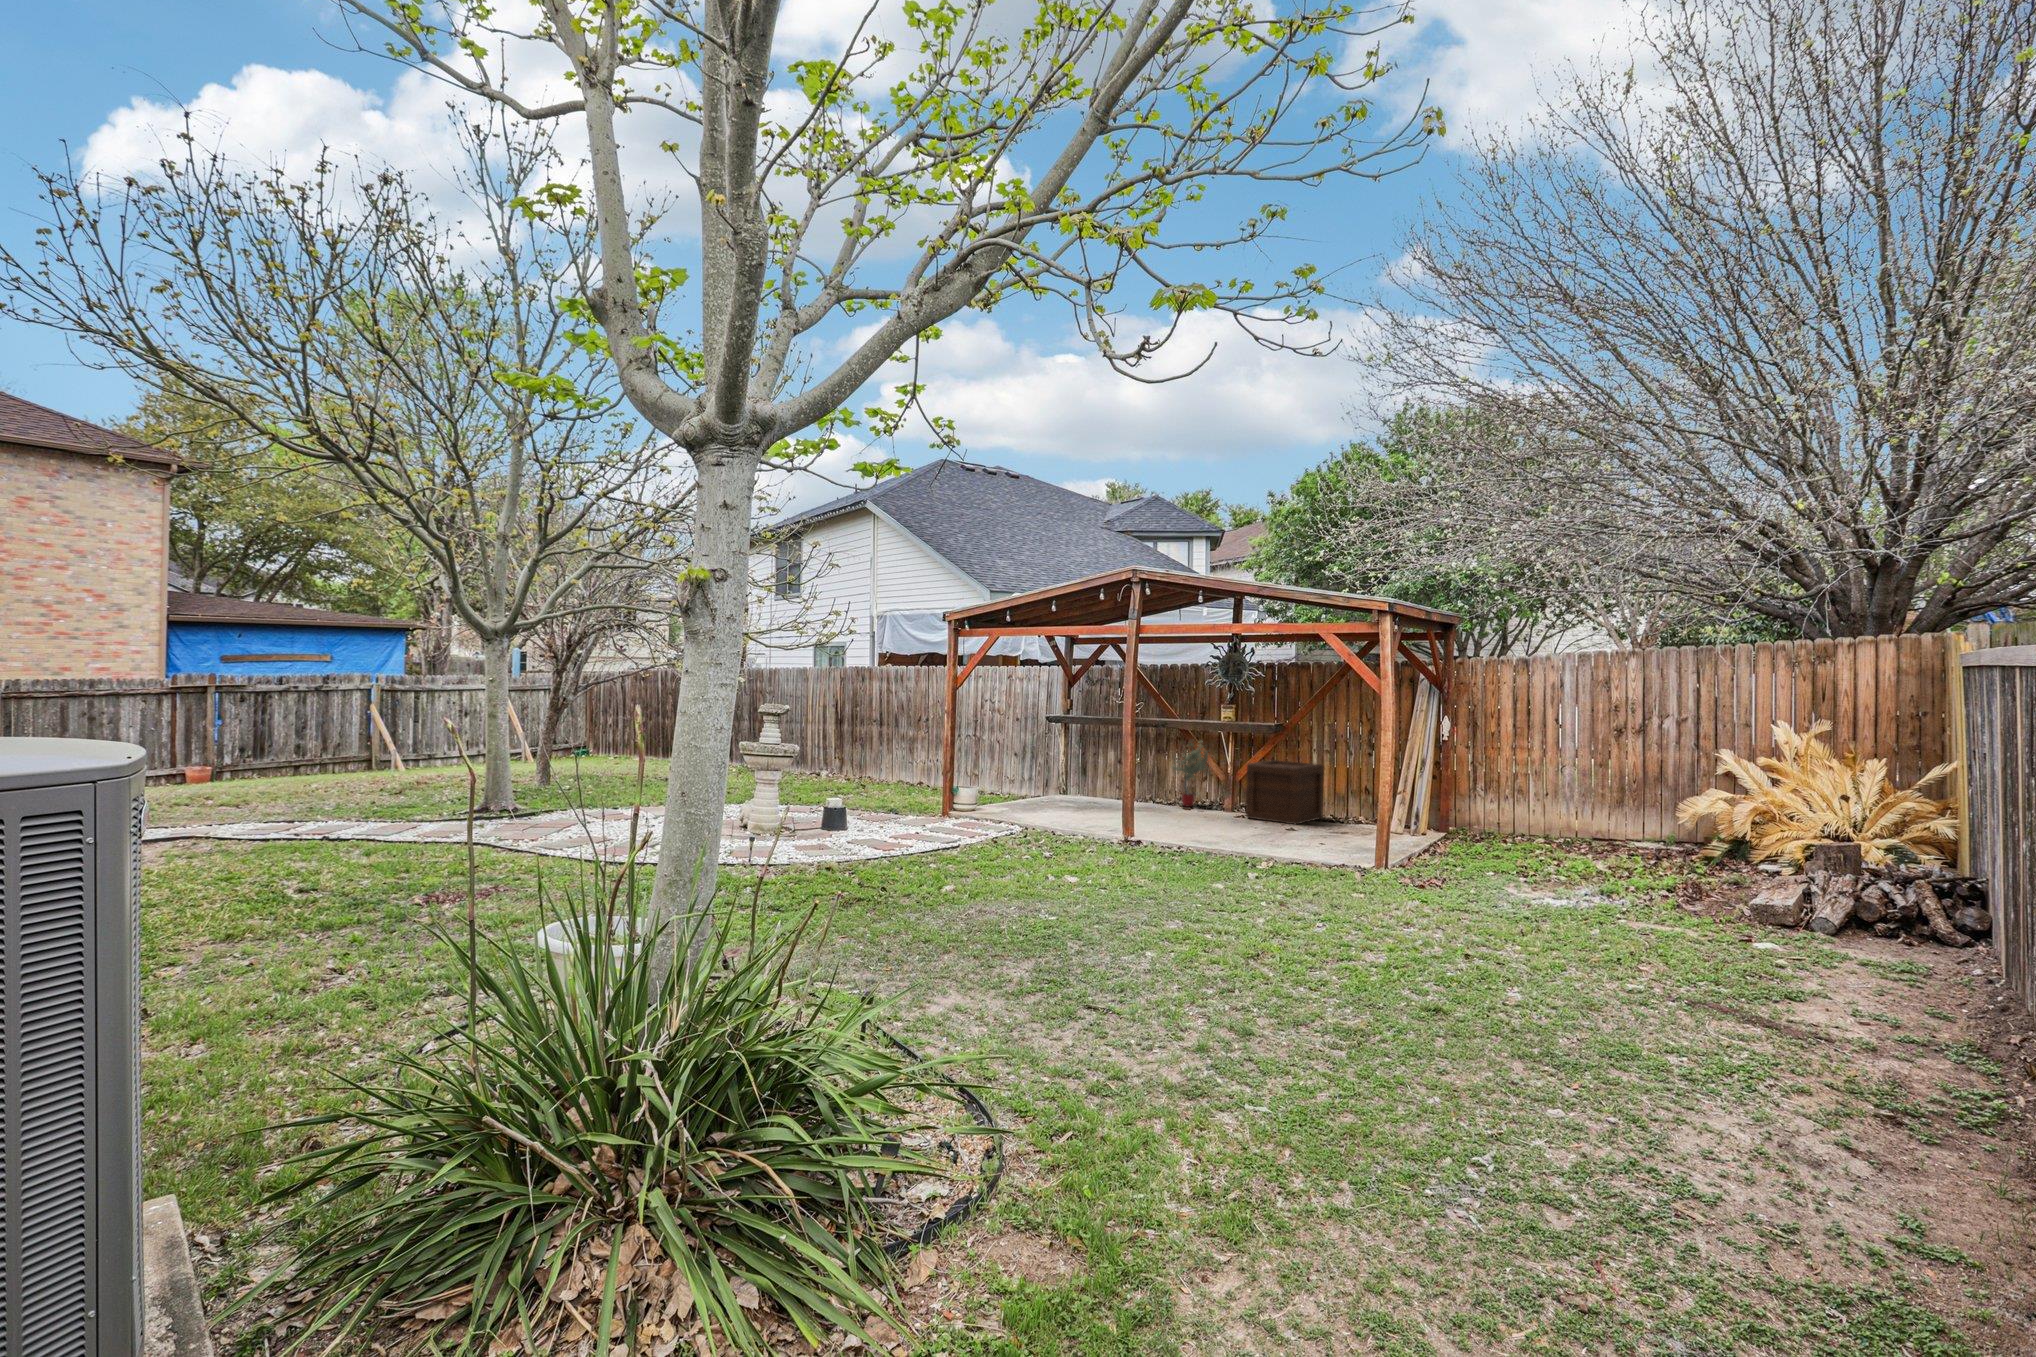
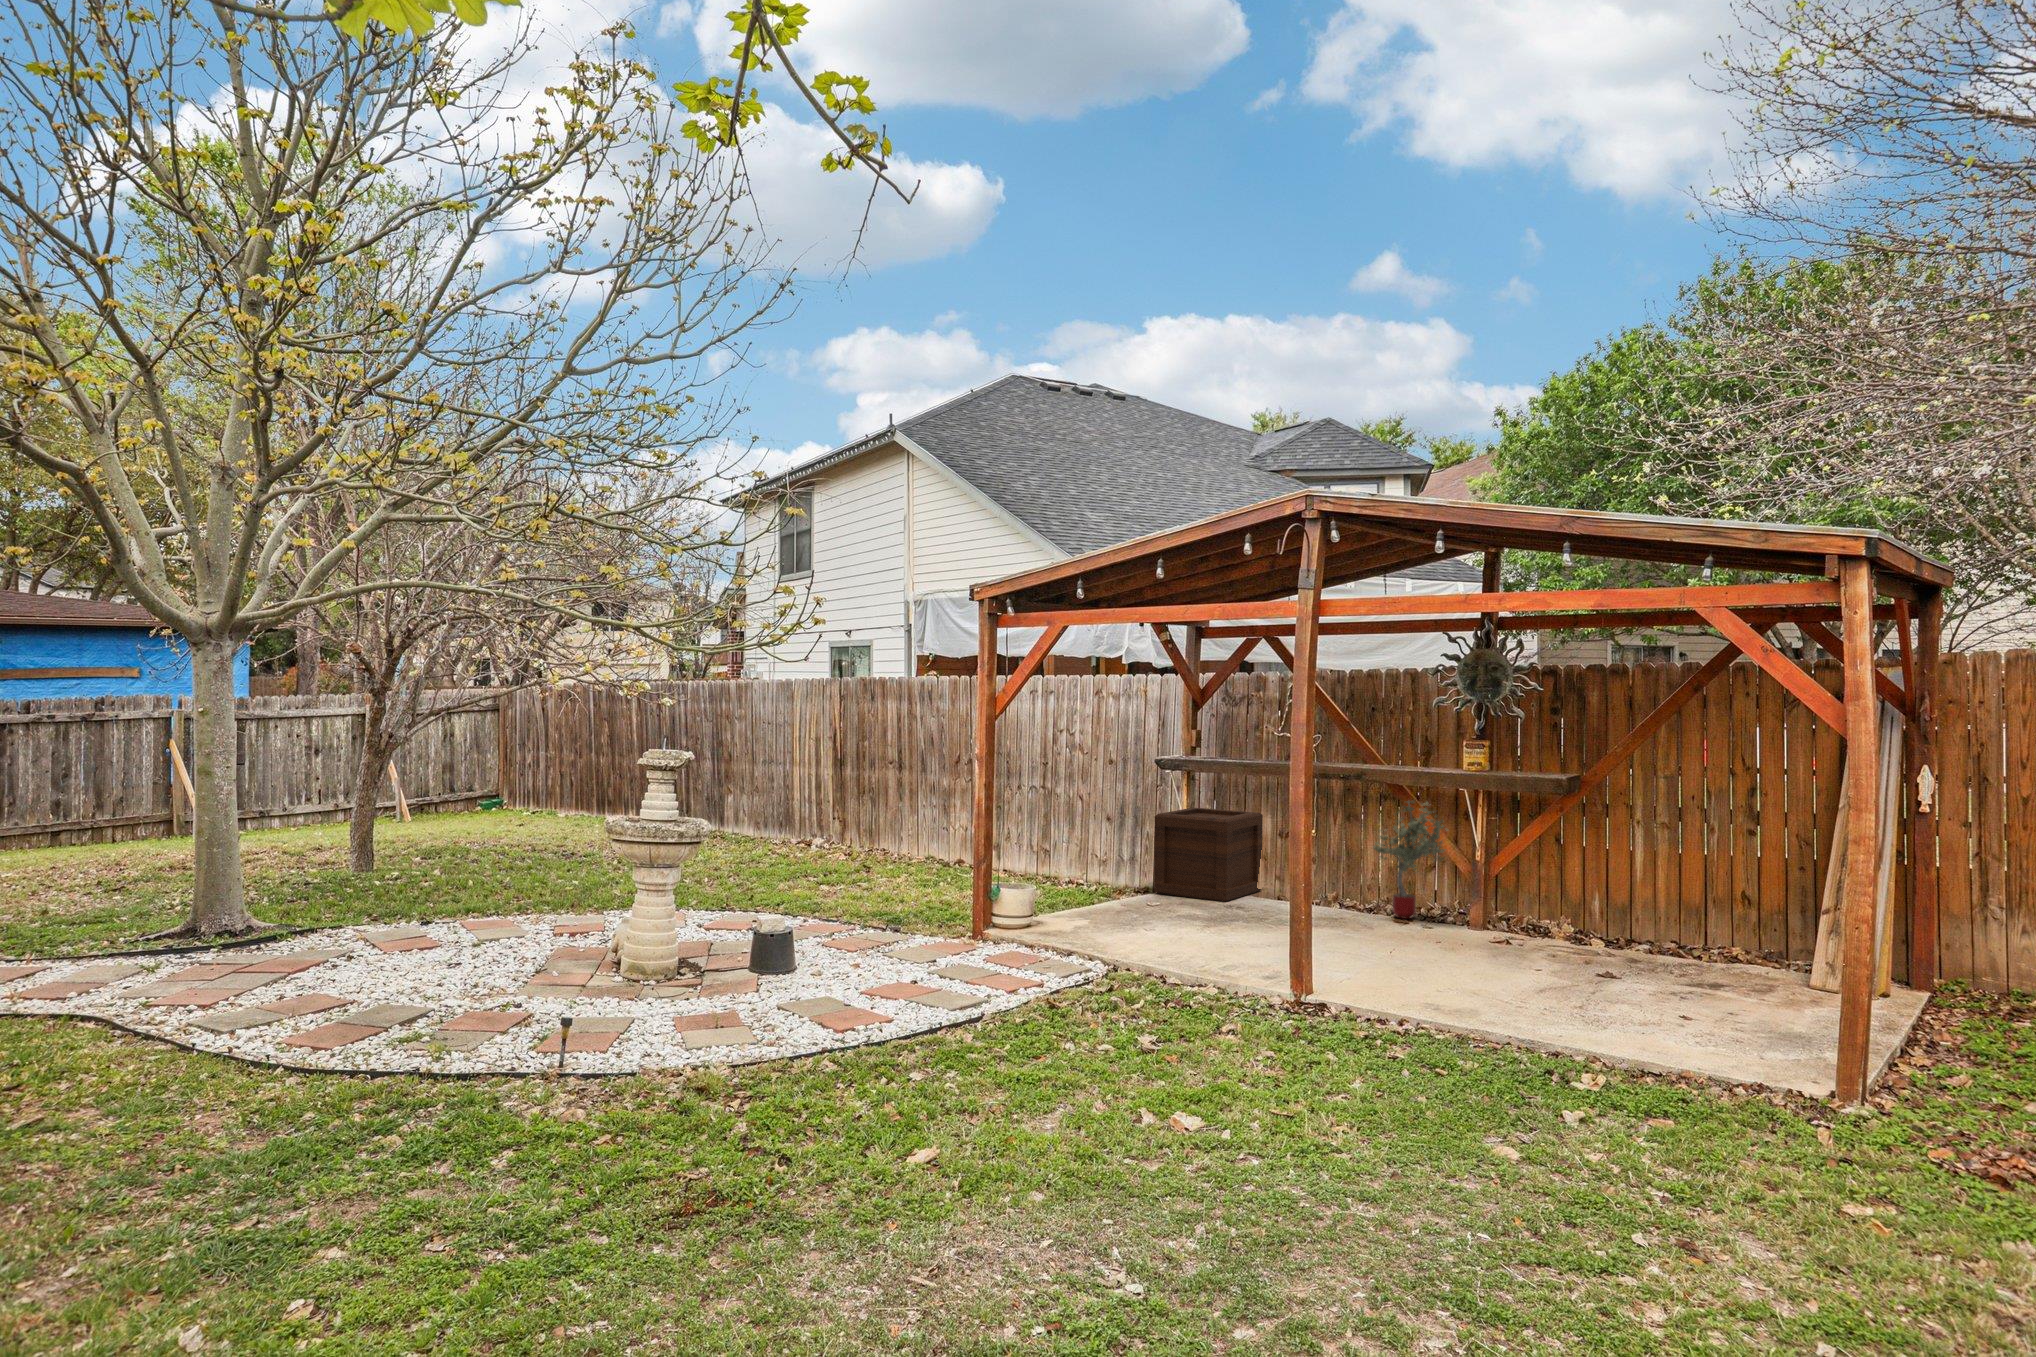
wooden crate: present [1246,760,1324,824] -> present [1154,808,1263,902]

